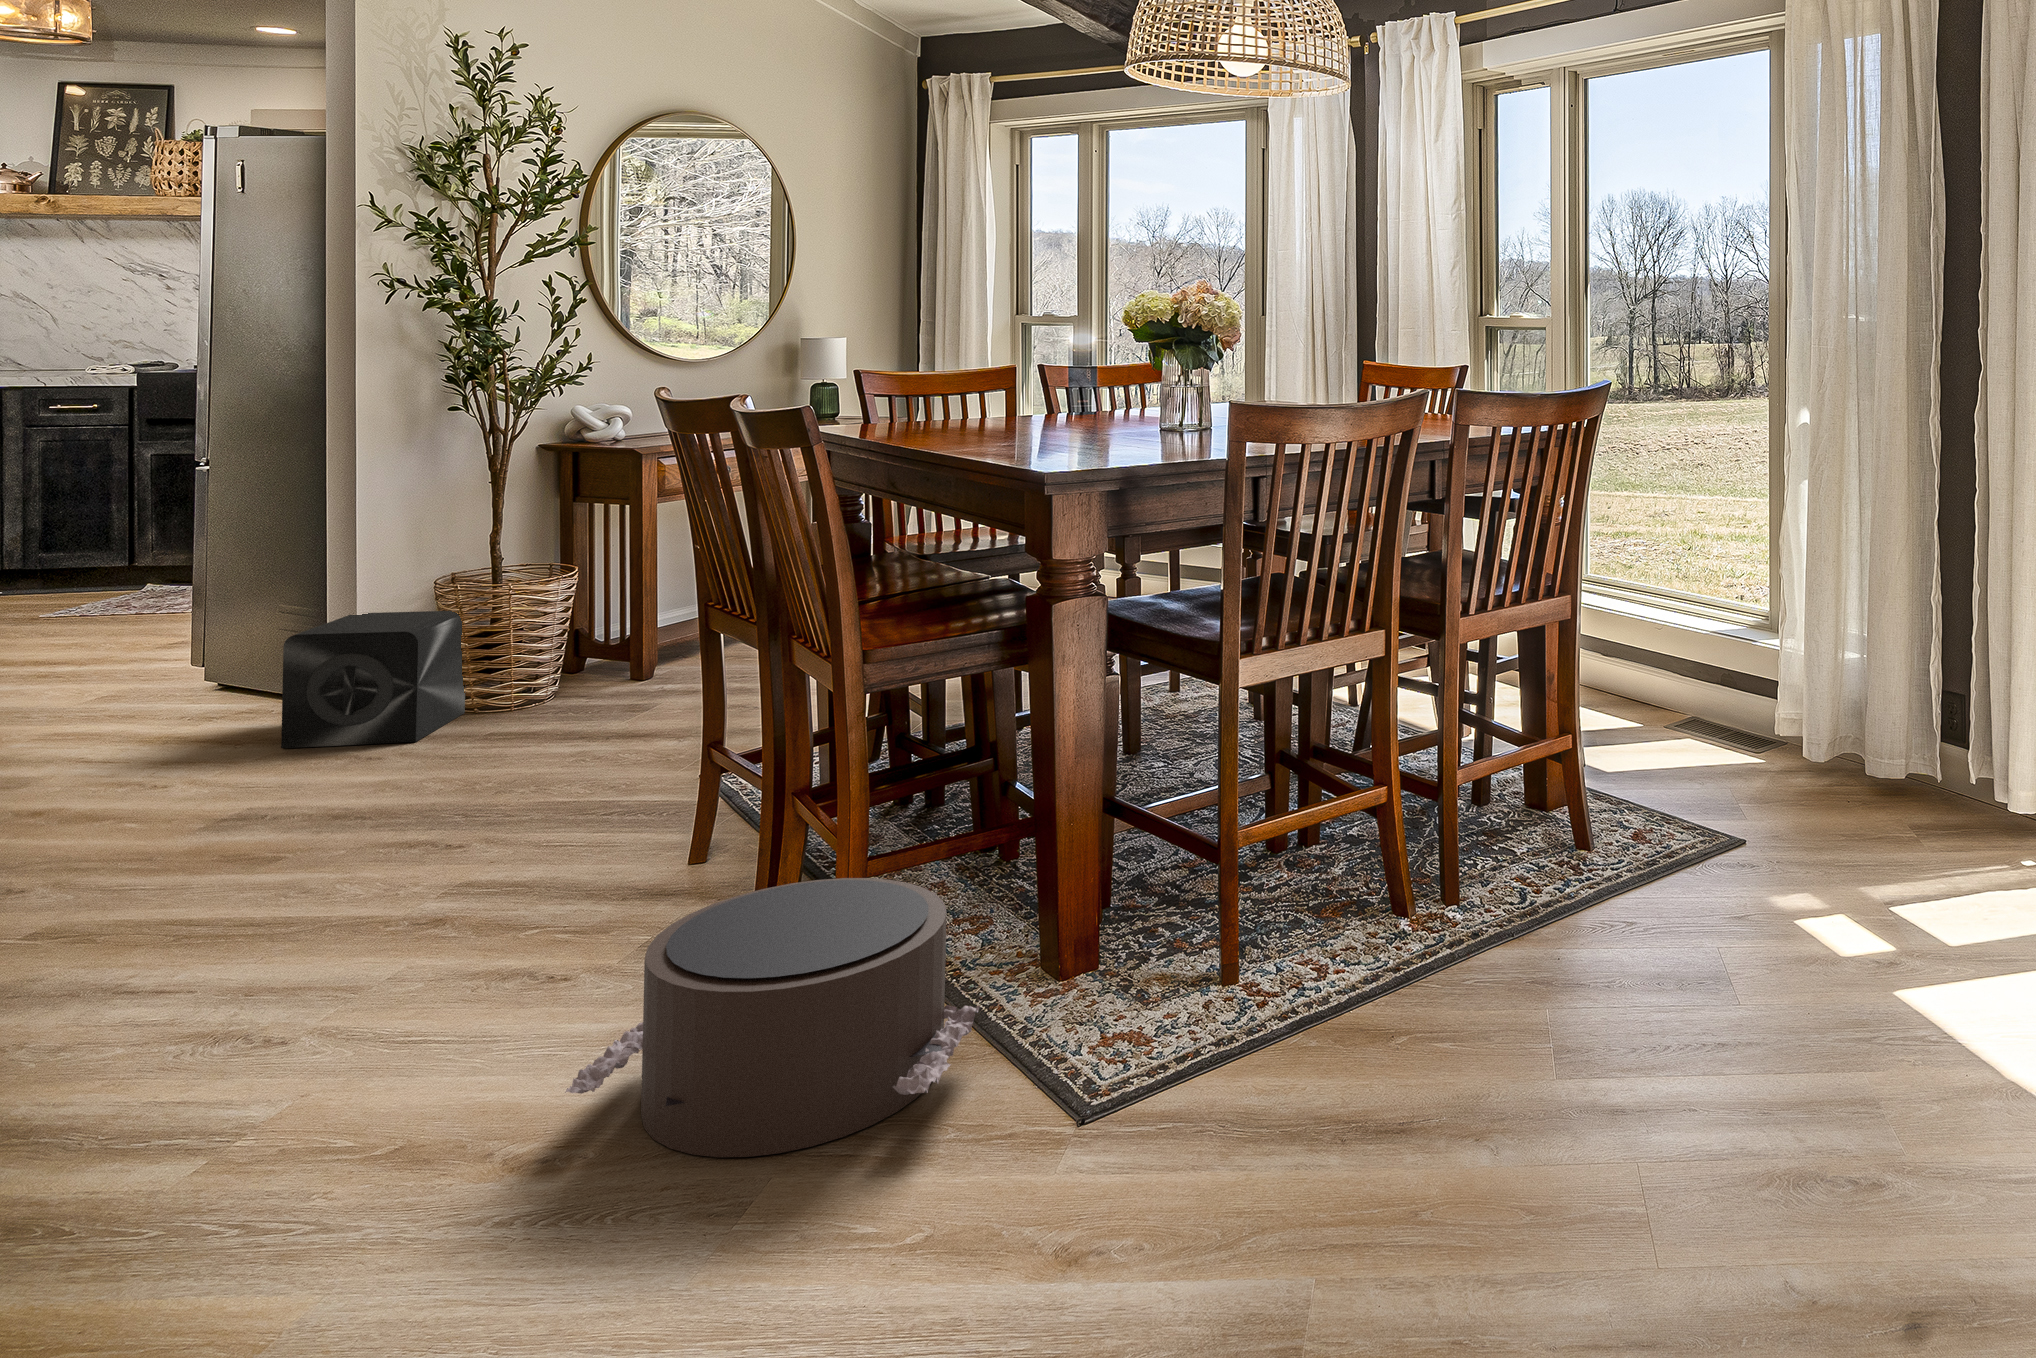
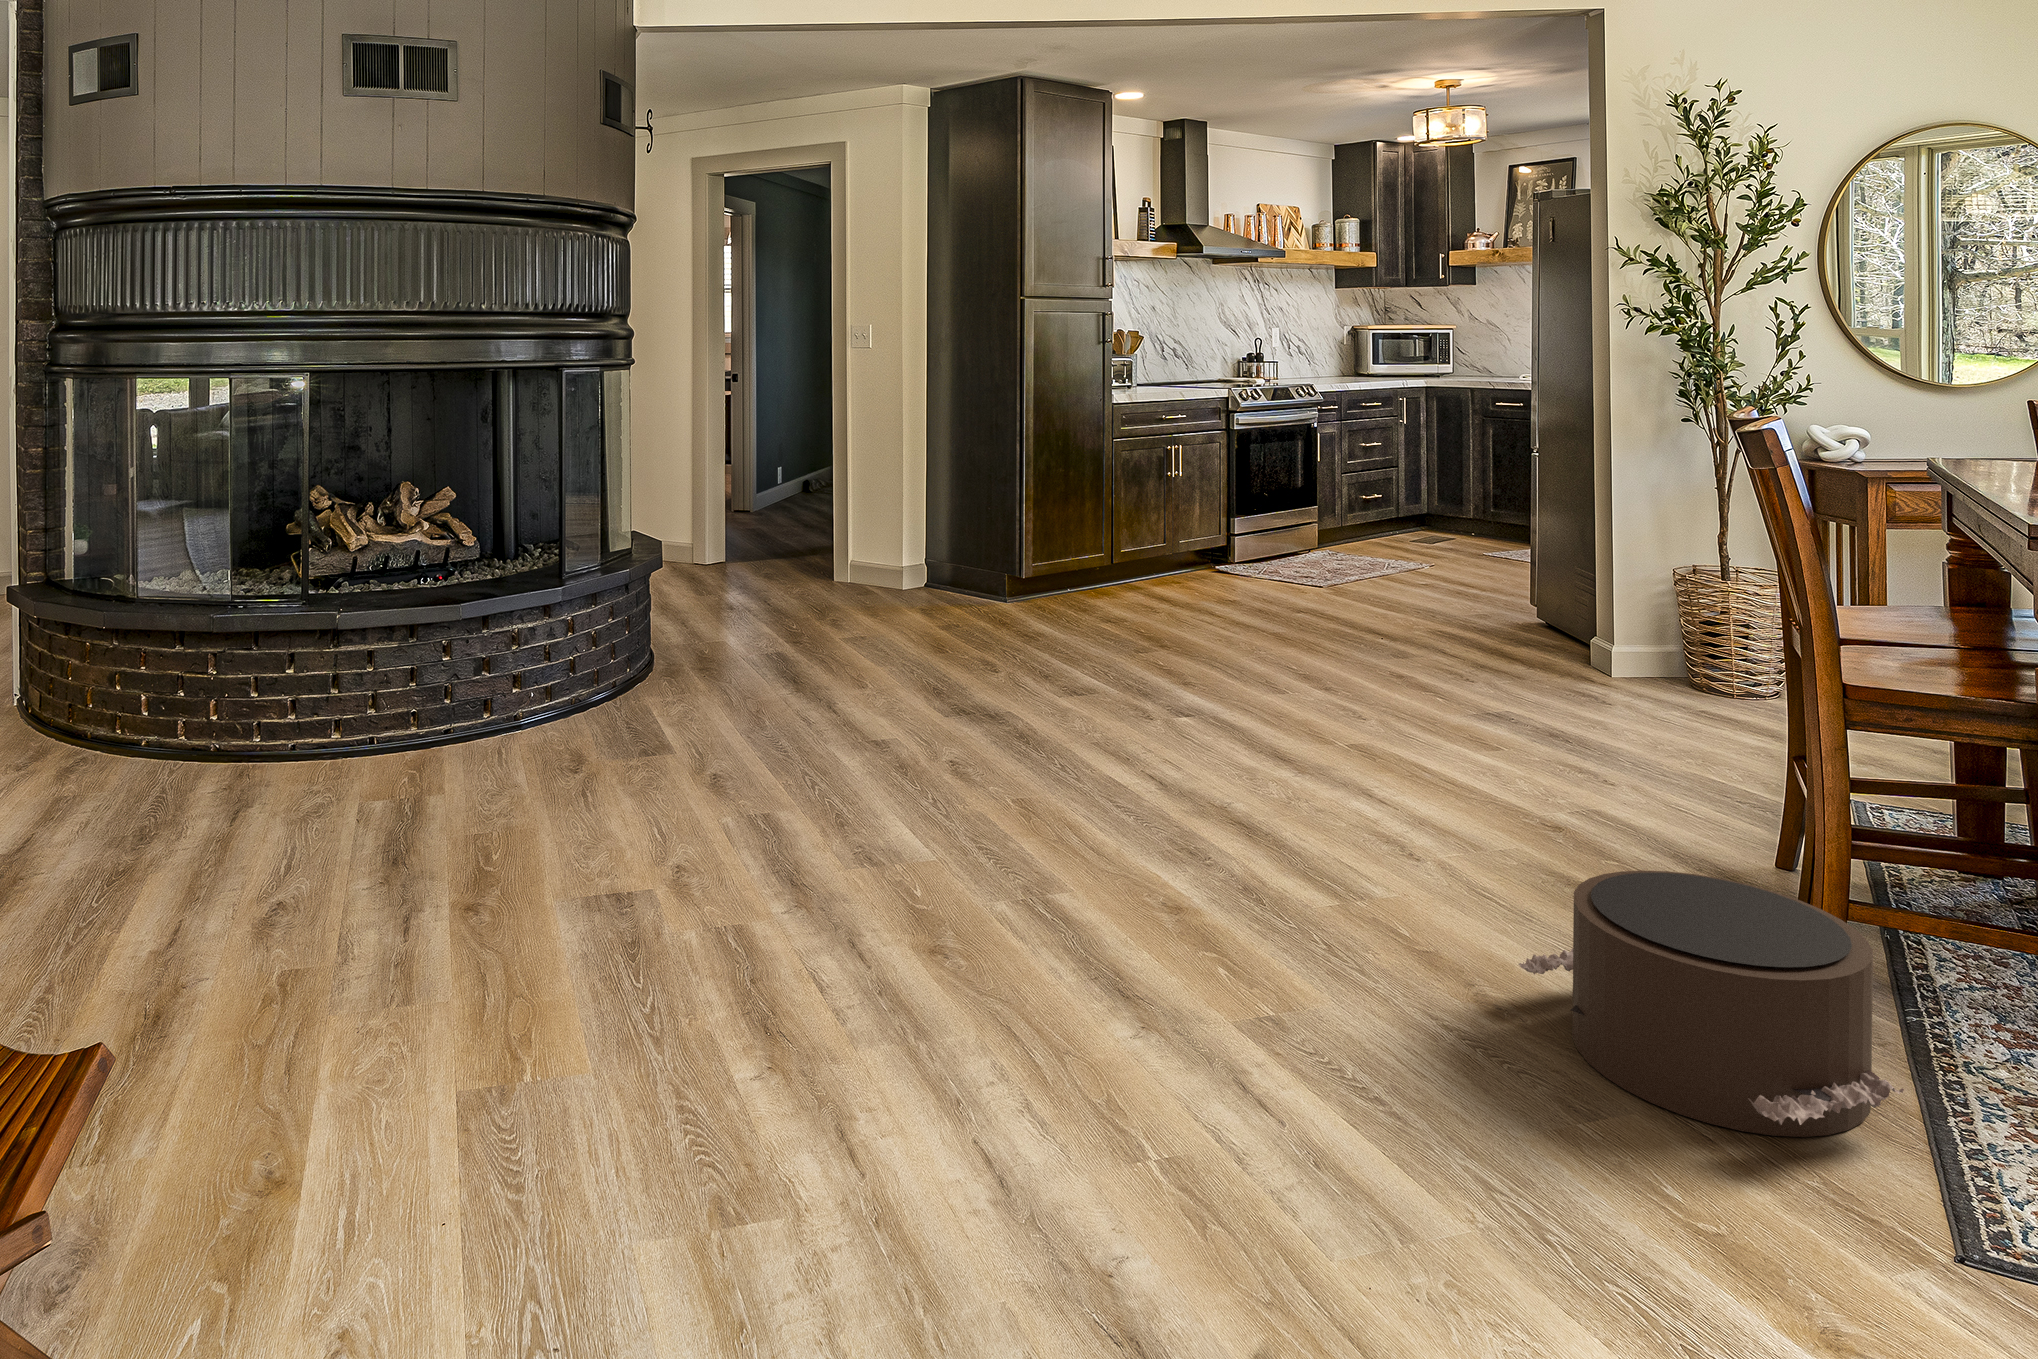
speaker: present [281,611,465,748] -> none [1555,584,1693,698]

